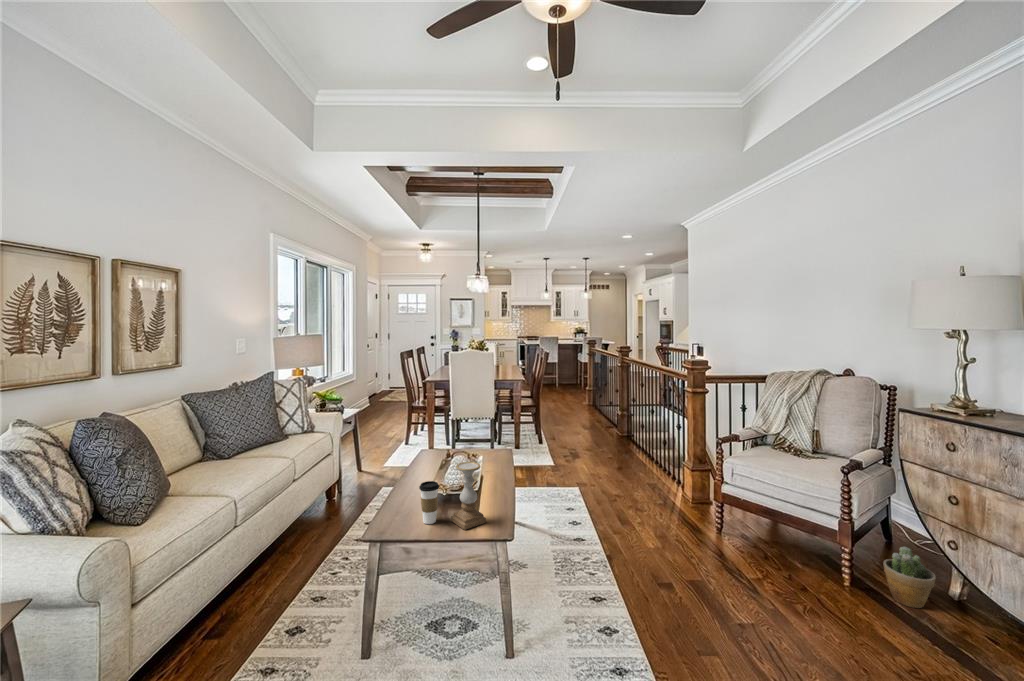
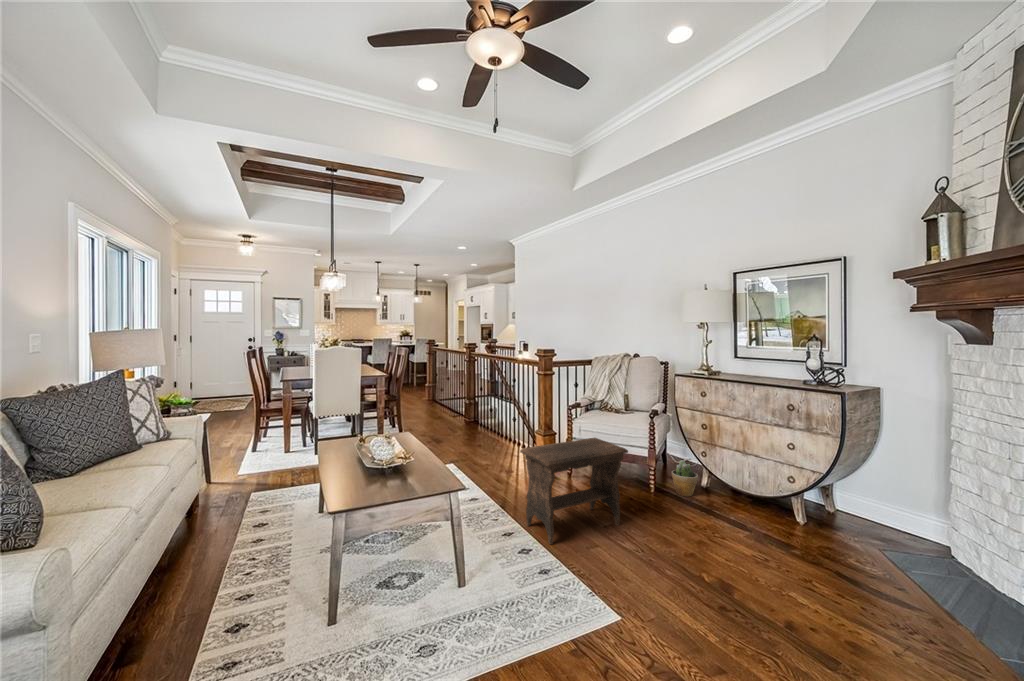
candle holder: present [451,462,486,530] -> none [403,432,435,489]
coffee cup: present [419,481,439,524] -> none [374,453,393,491]
footstool: none [620,492,781,630] -> present [520,438,628,544]

